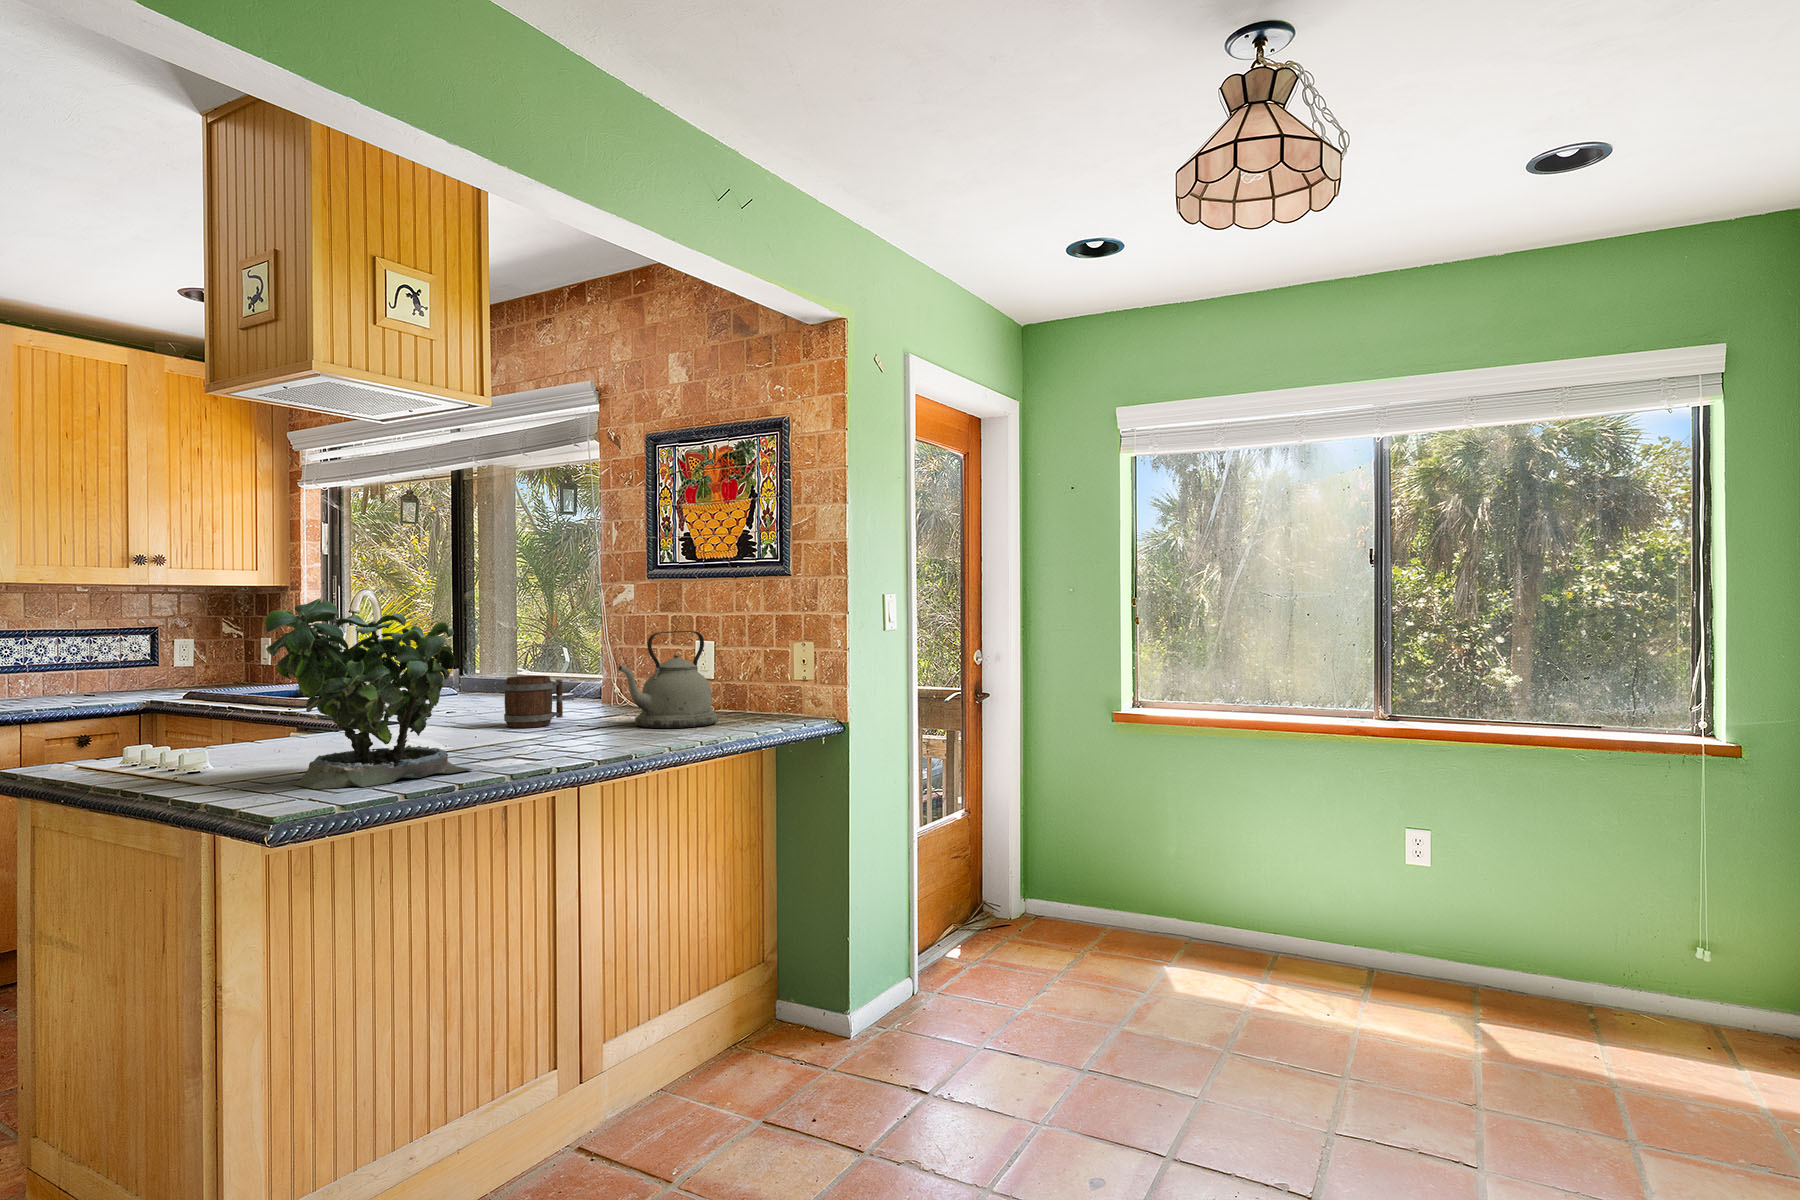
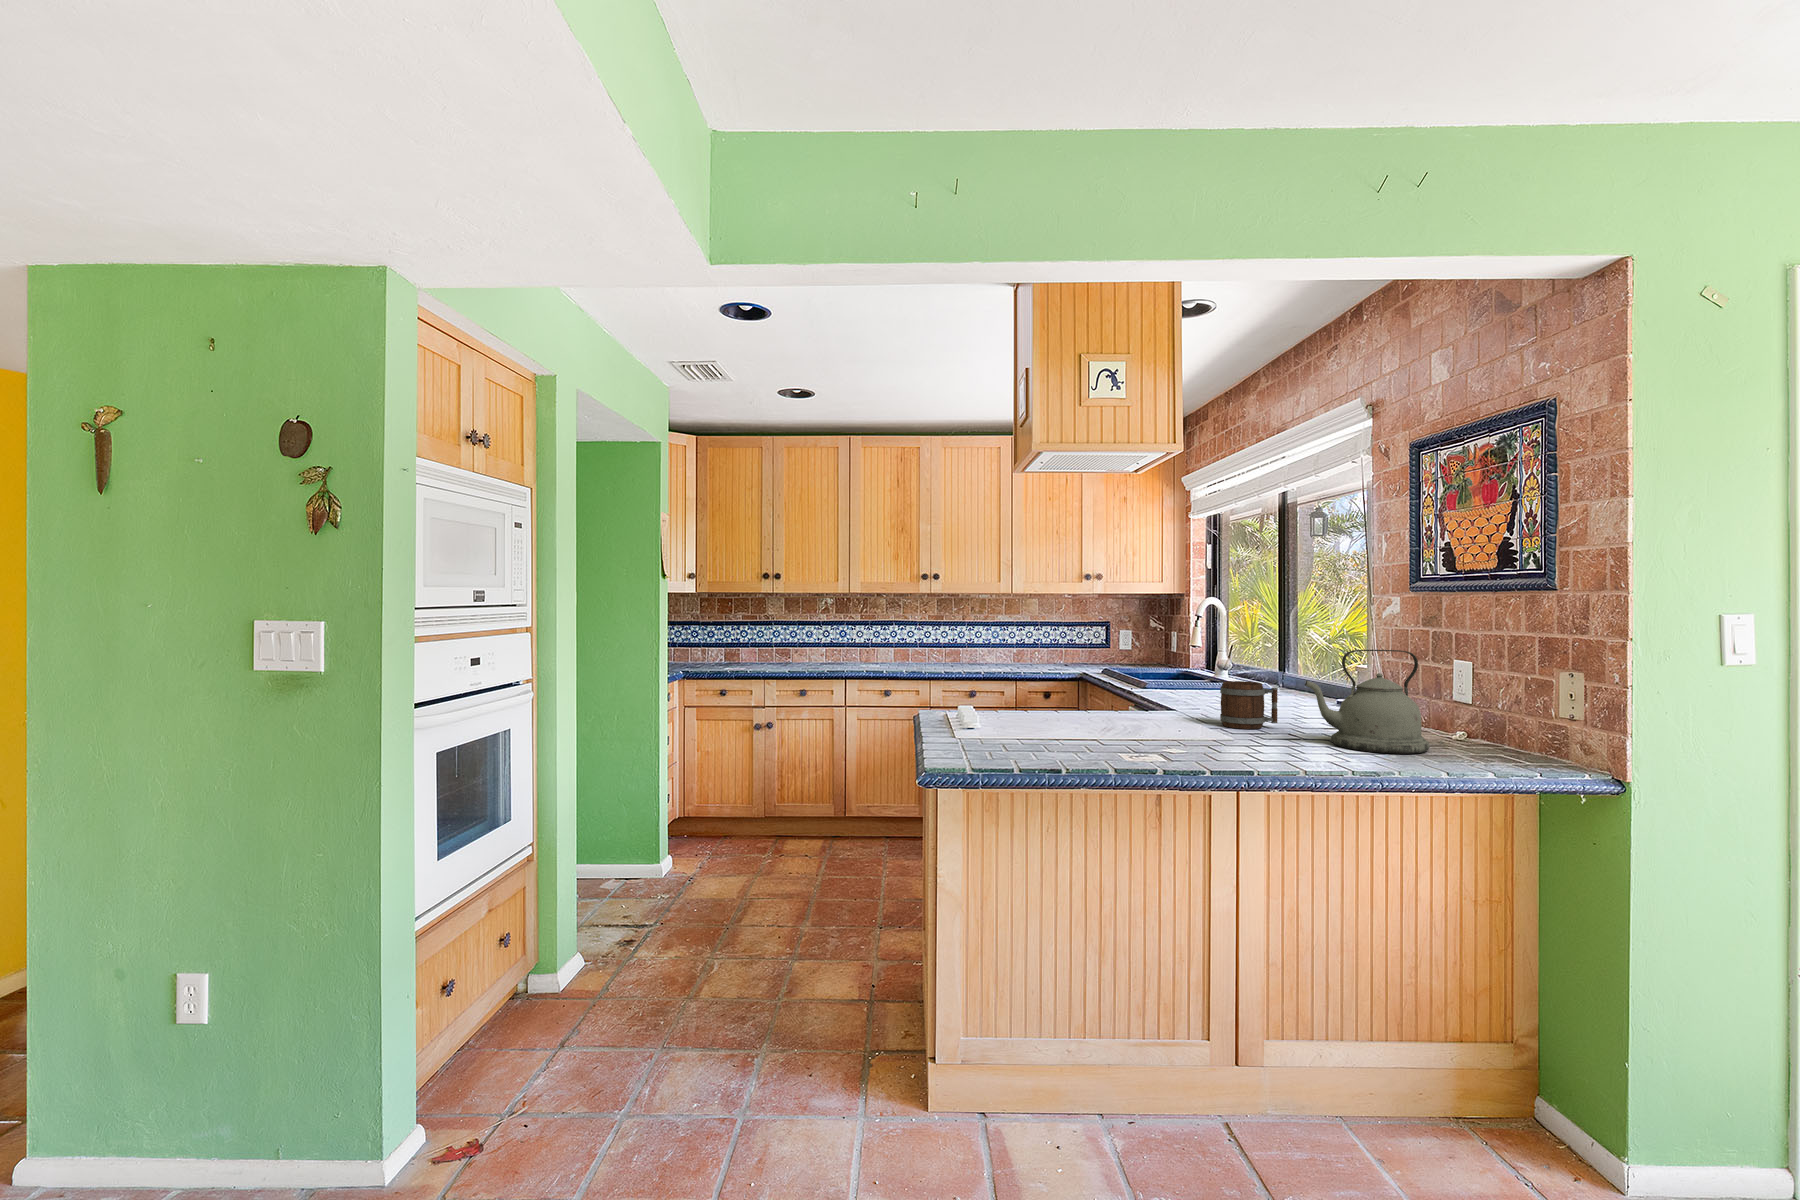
potted plant: present [265,589,473,789] -> none [960,607,1094,758]

